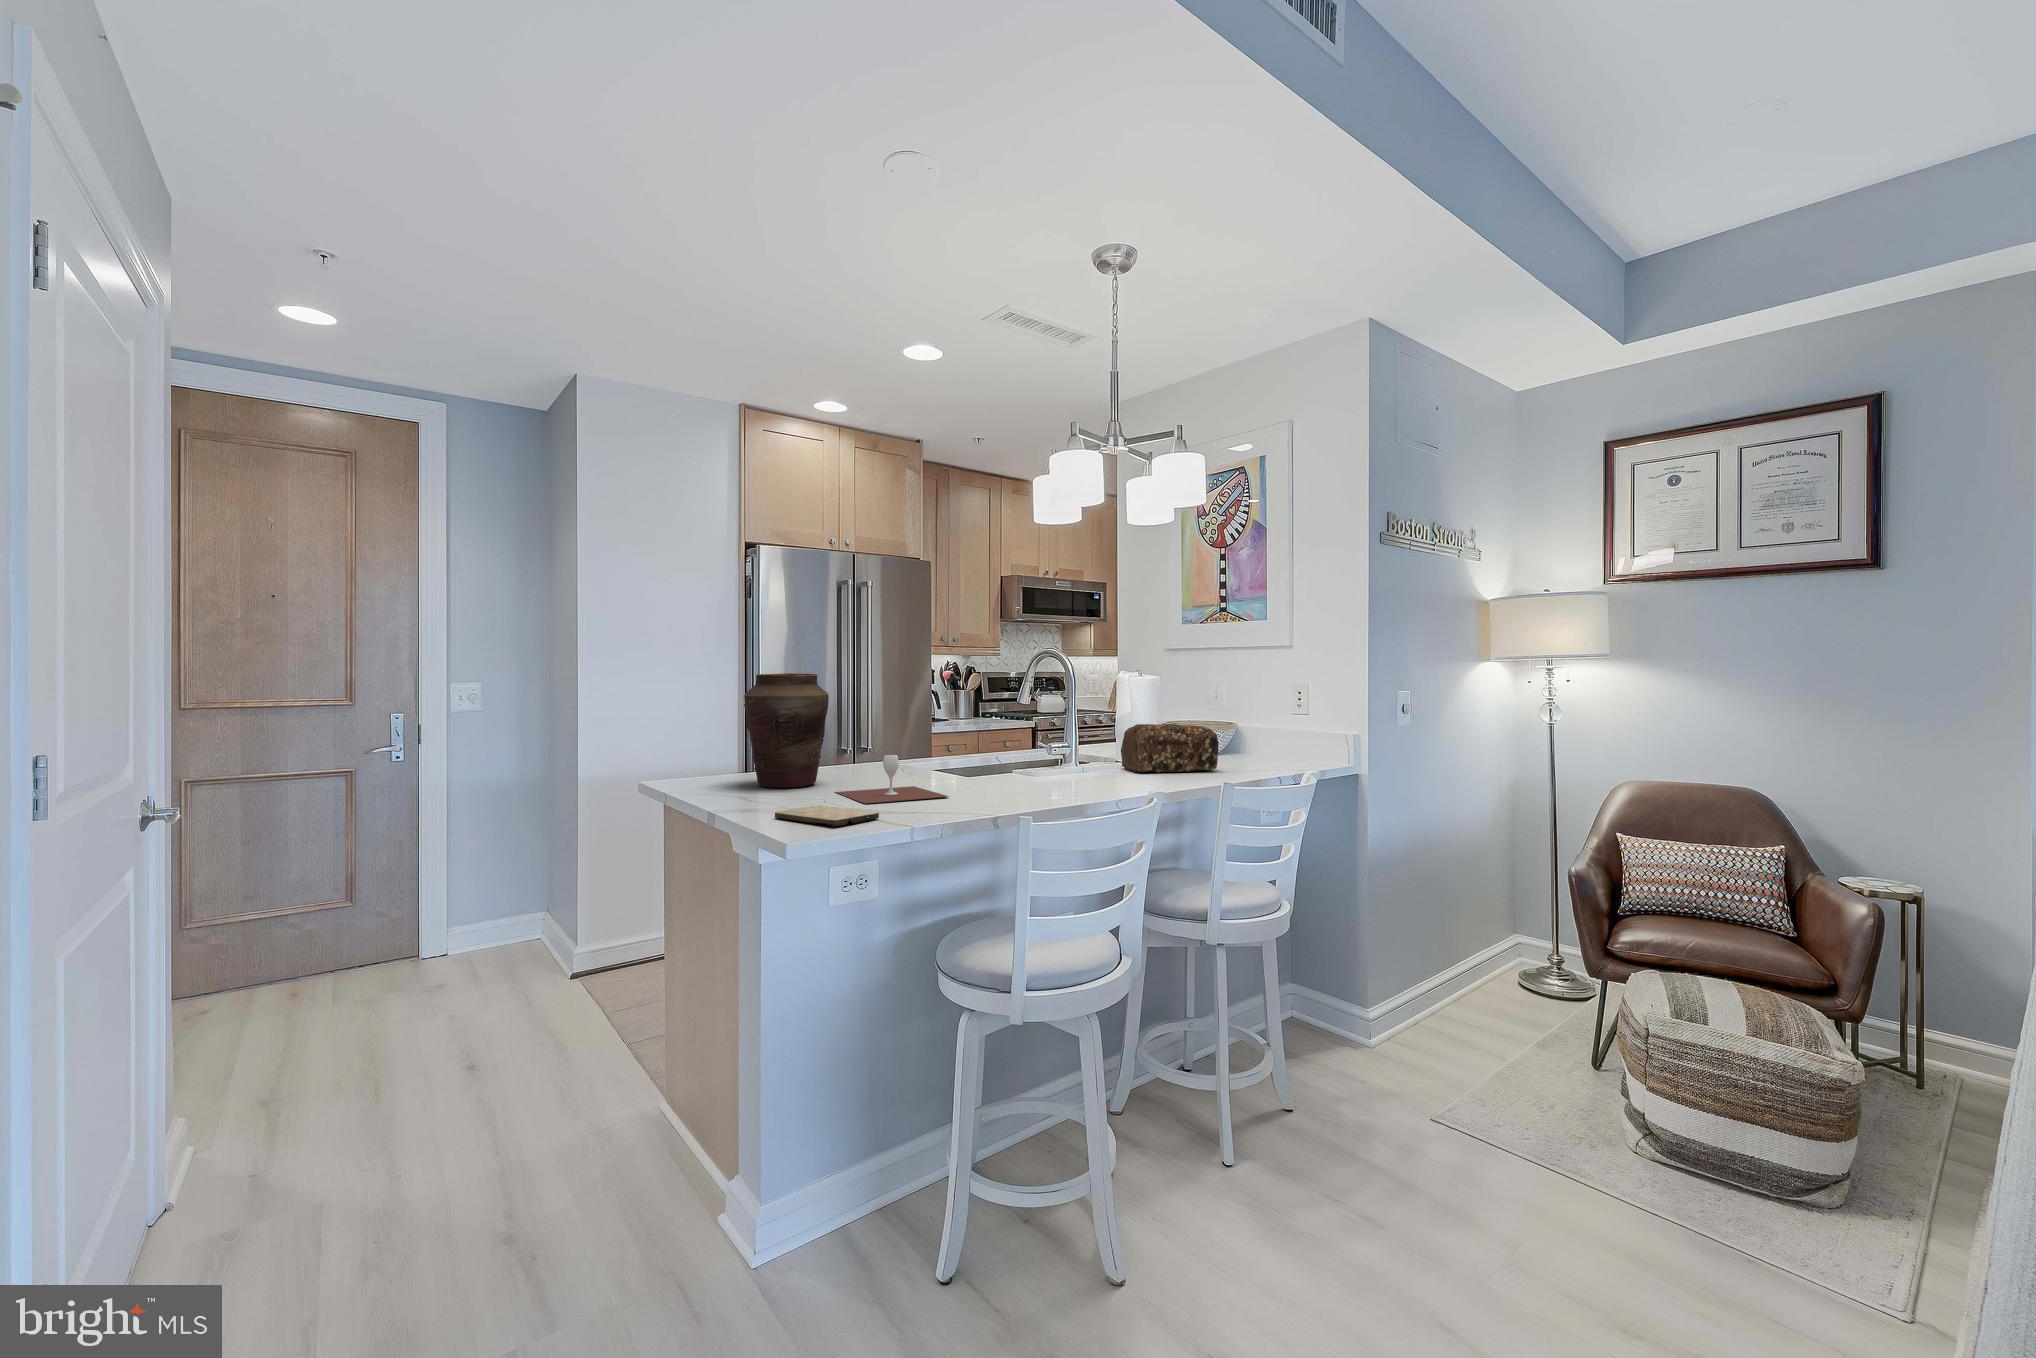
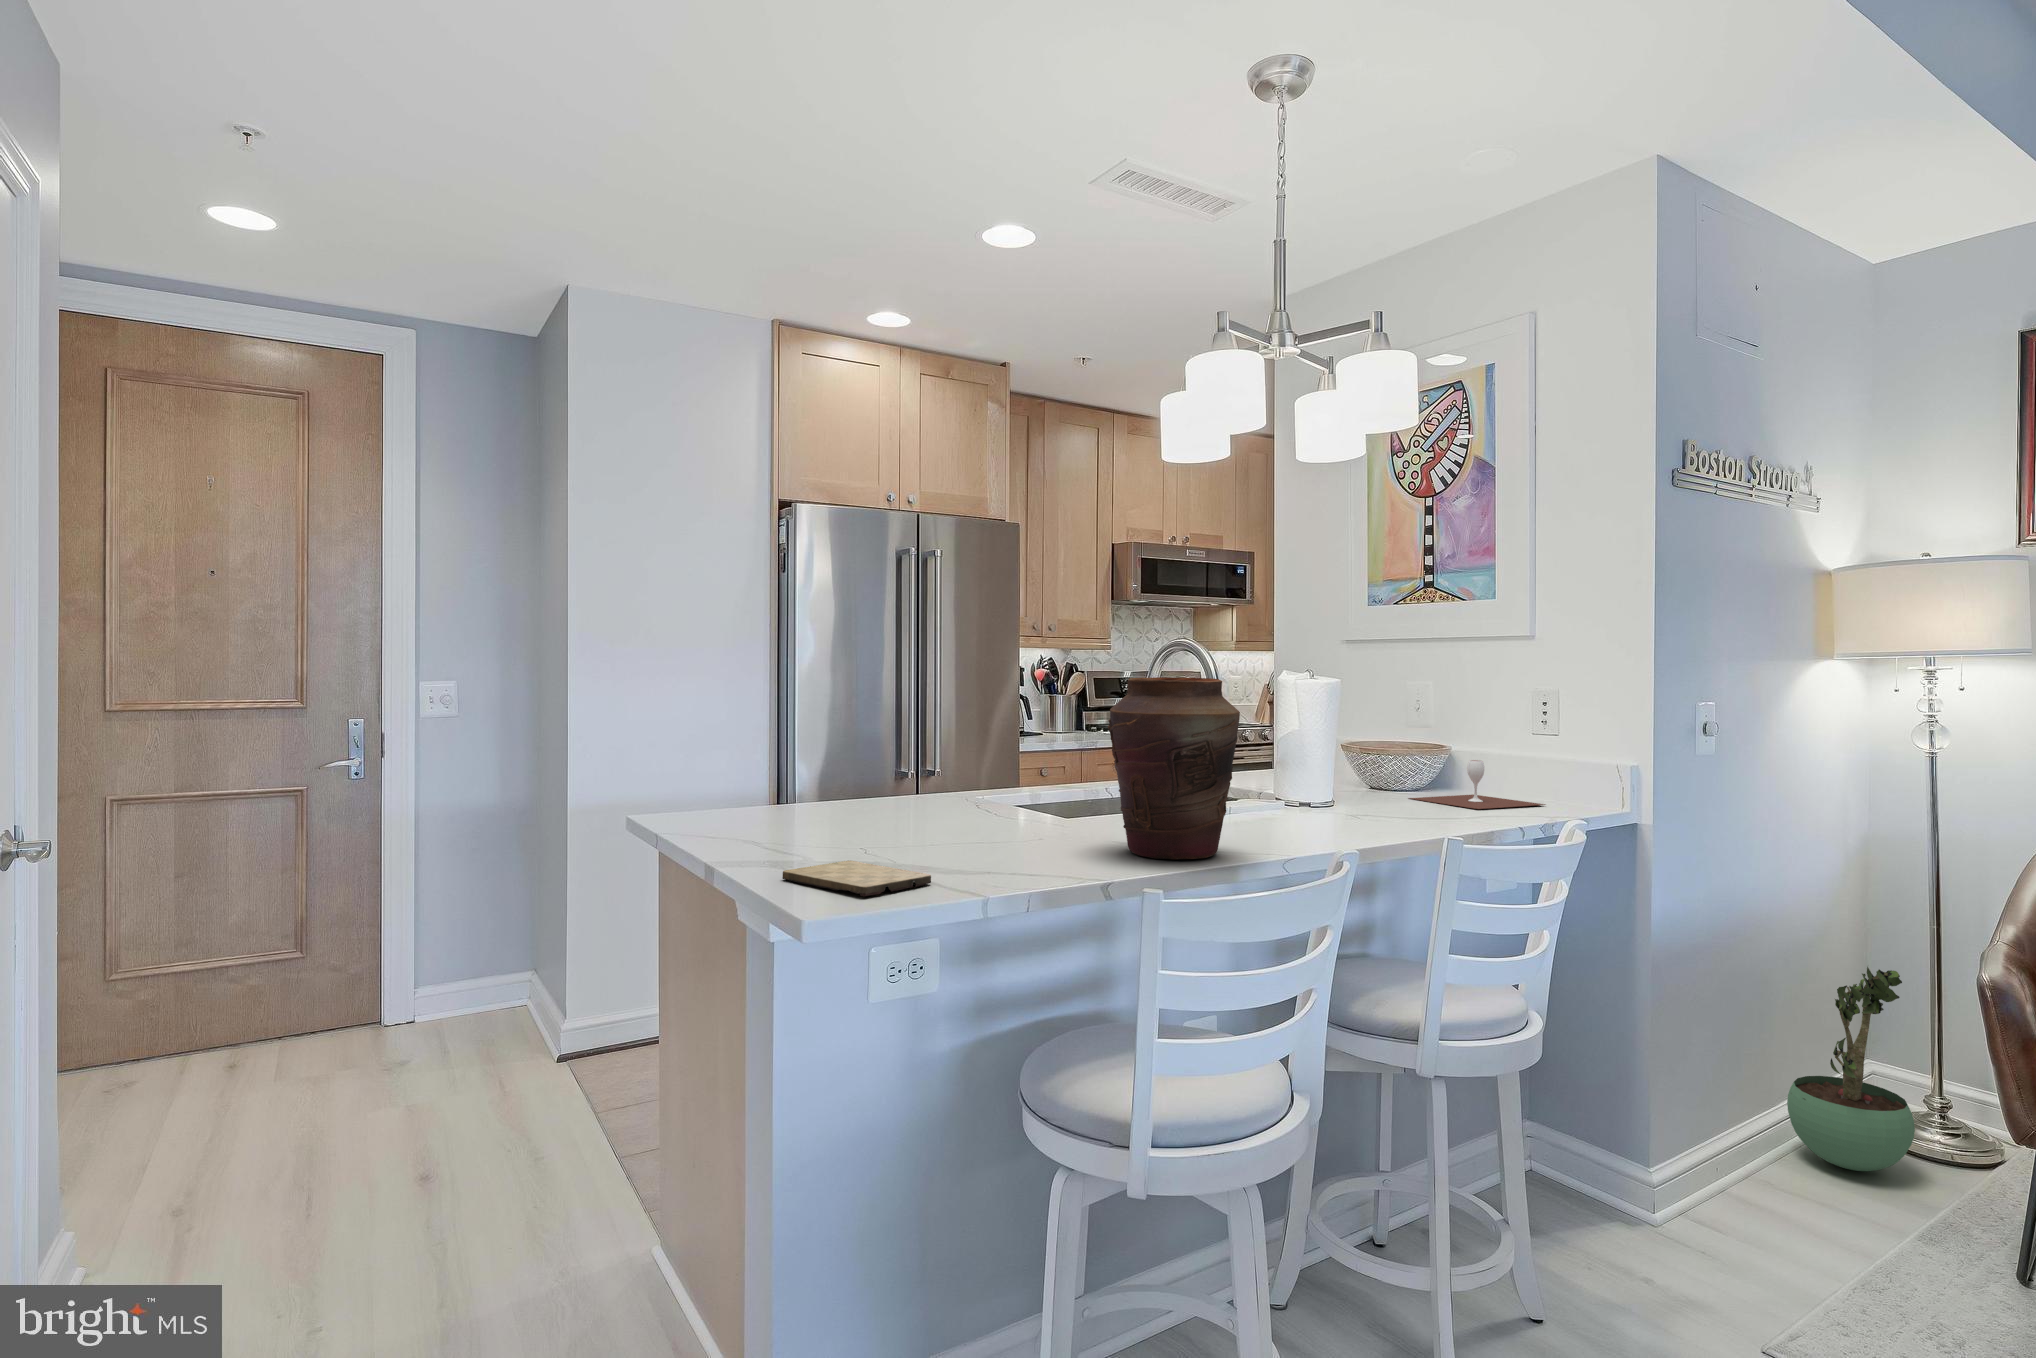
vase: present [744,673,829,788] -> present [1108,677,1240,859]
bread loaf: present [1121,724,1219,773] -> none [1283,746,1428,816]
wine glass: present [835,754,948,804] -> present [1409,760,1545,809]
potted plant: none [1460,867,1538,1006] -> present [1787,967,1915,1171]

